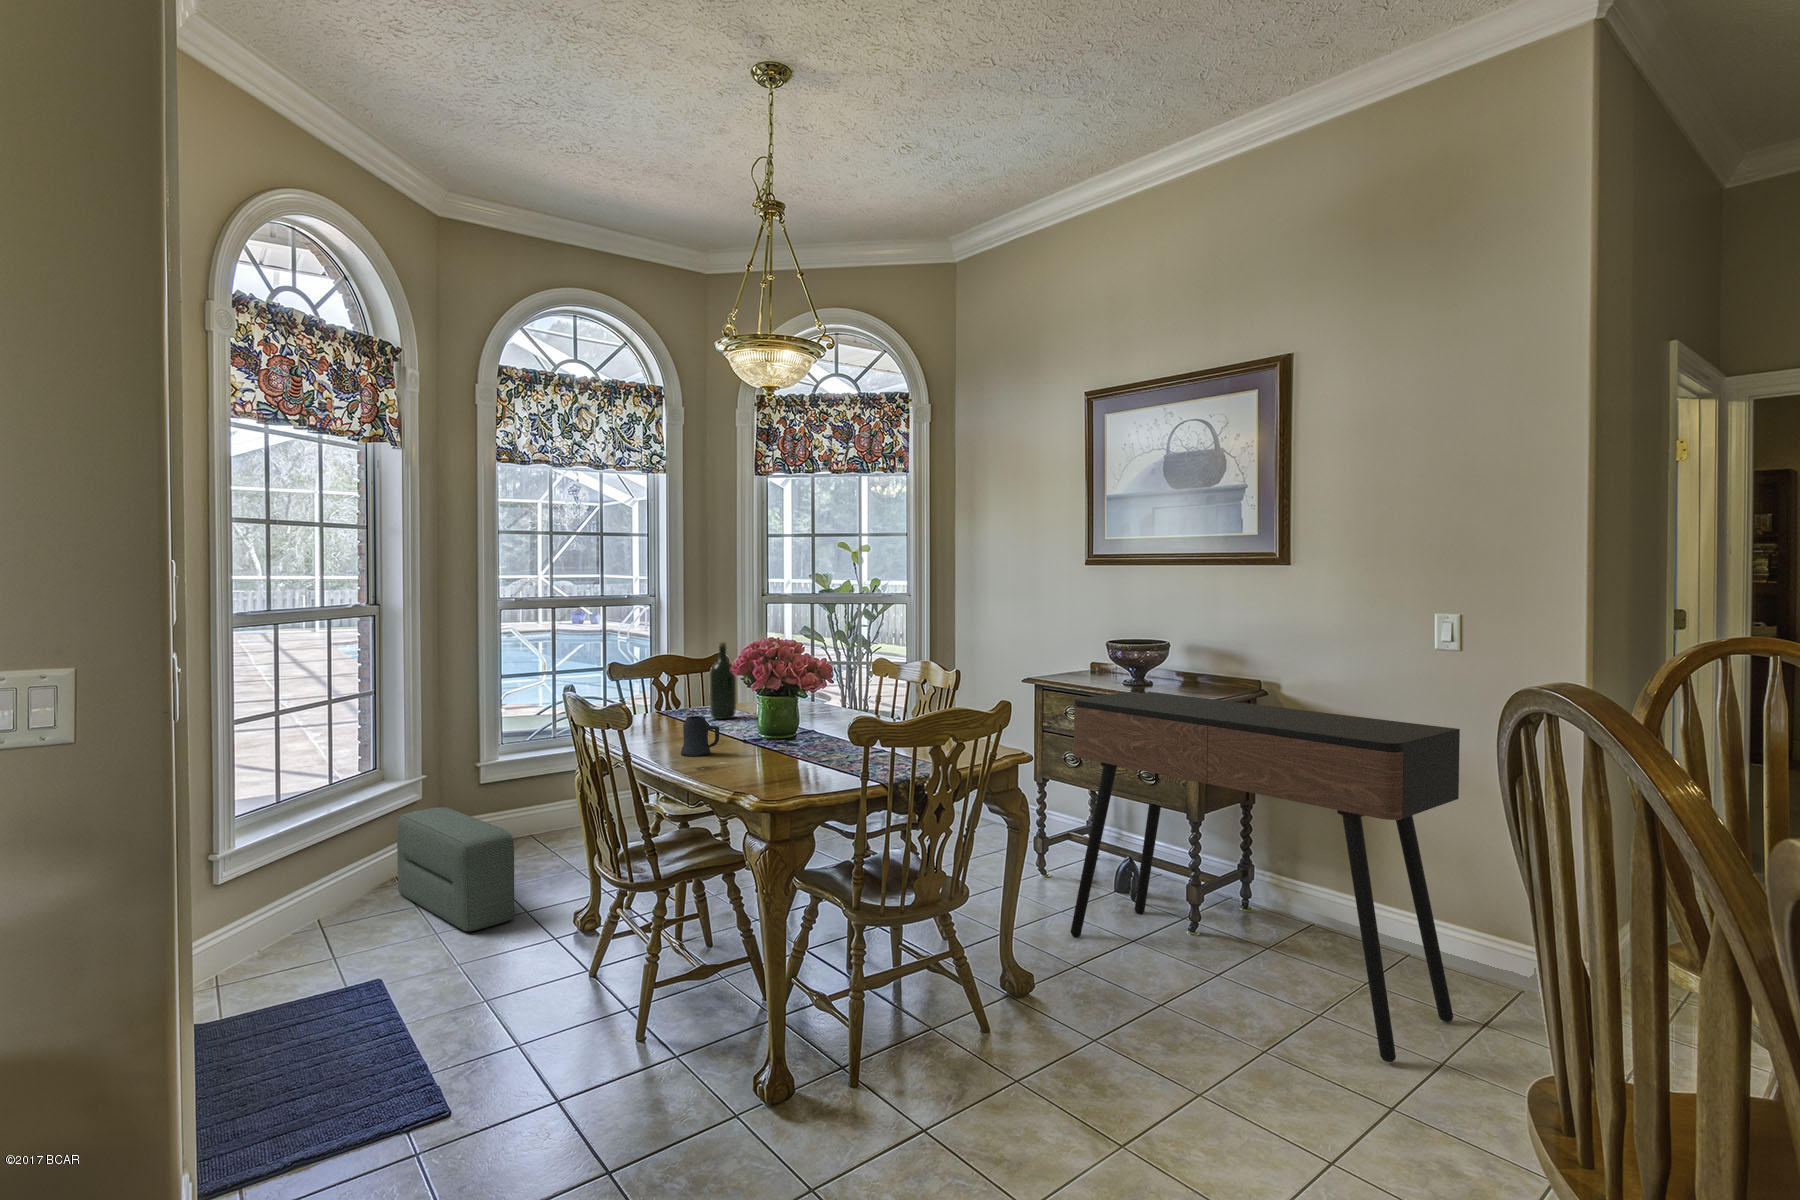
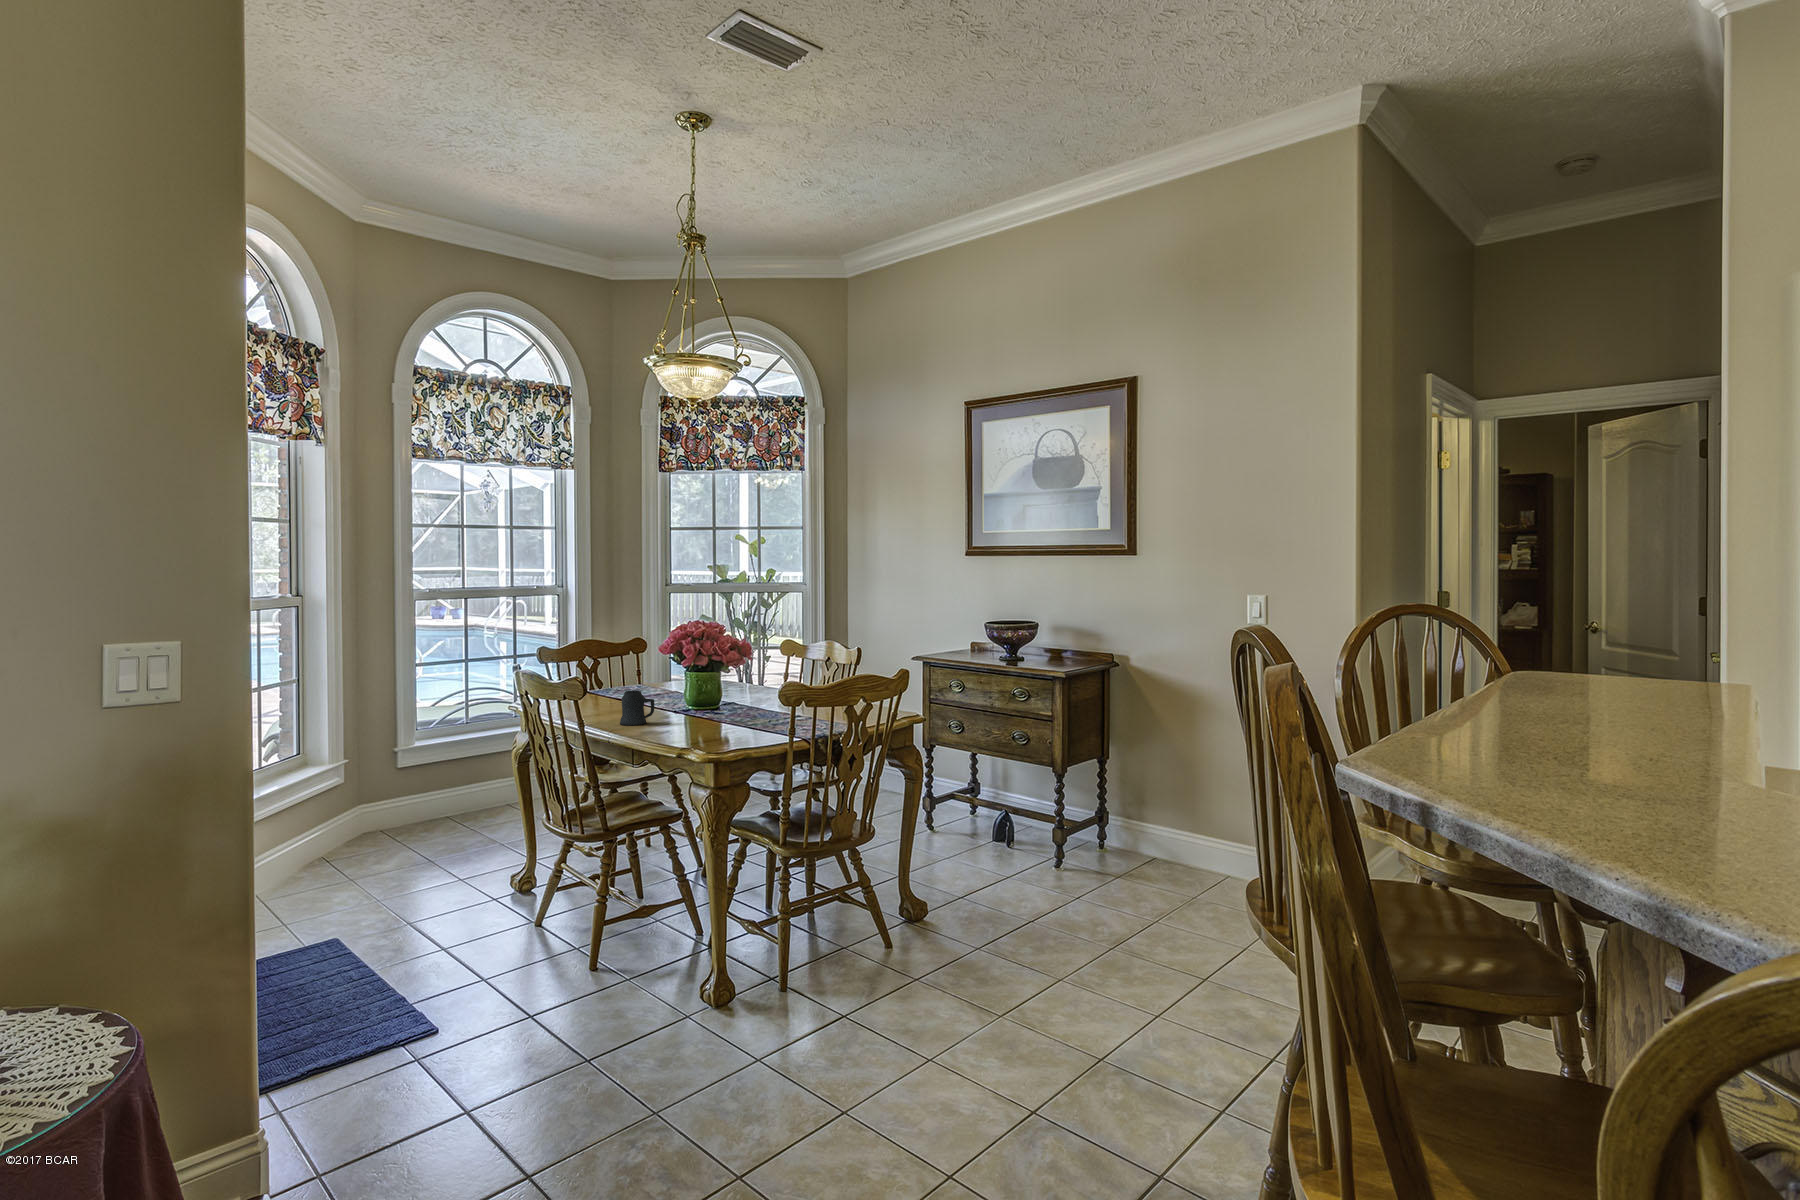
wine bottle: present [710,642,736,719] -> none [632,627,656,697]
console table: present [1071,692,1460,1062] -> none [957,664,1261,947]
pouf: present [397,807,514,931] -> none [327,786,452,896]

